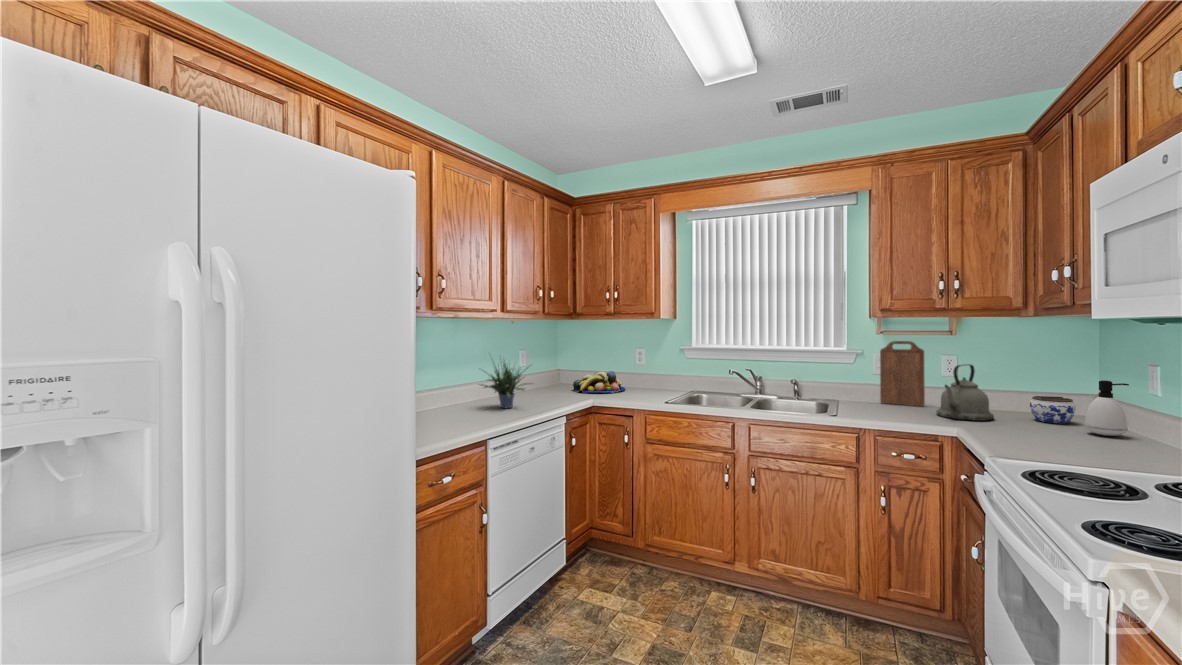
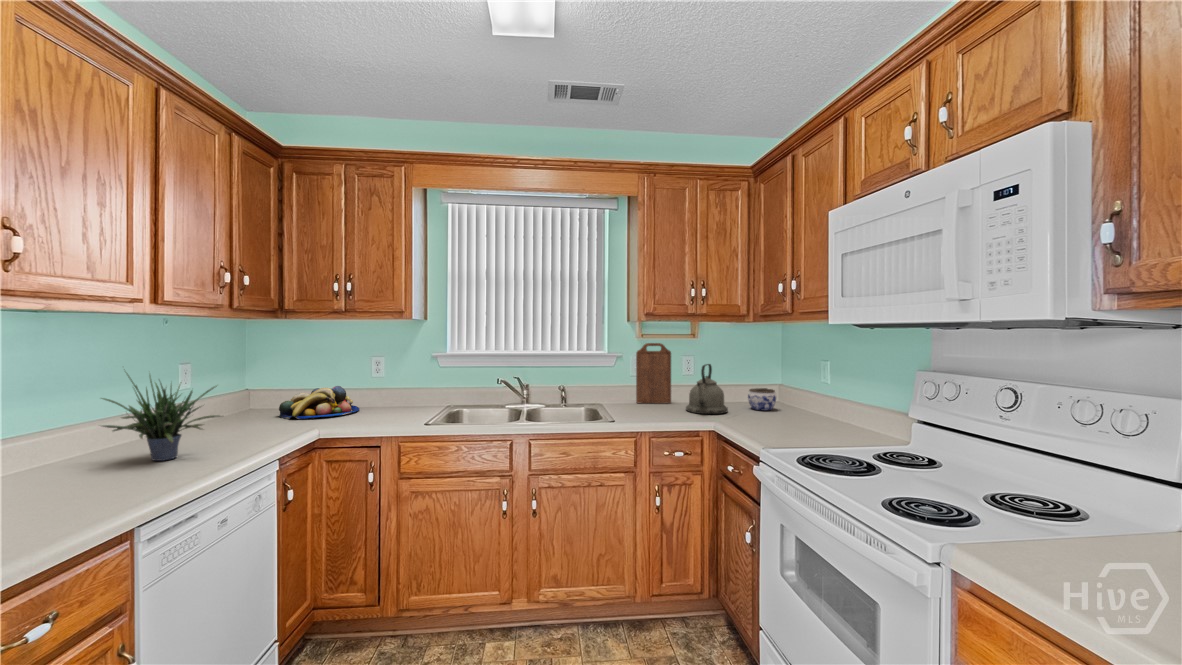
soap dispenser: present [1085,380,1129,436] -> none [789,374,814,418]

